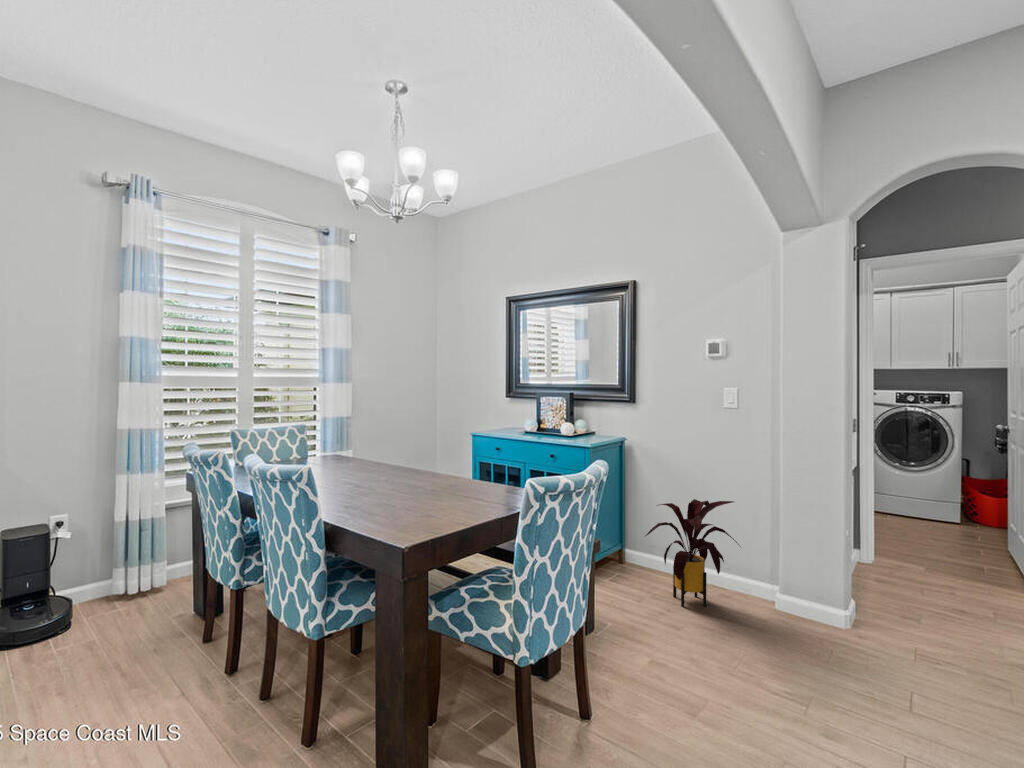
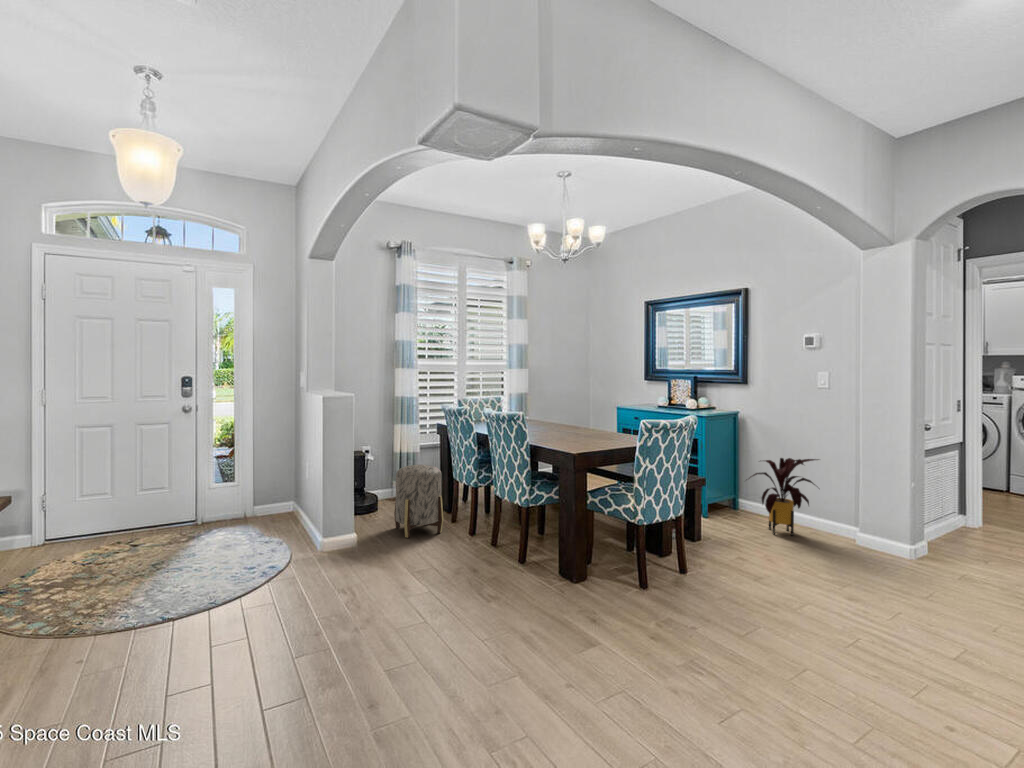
ottoman: none [75,552,176,701] -> present [394,465,443,538]

